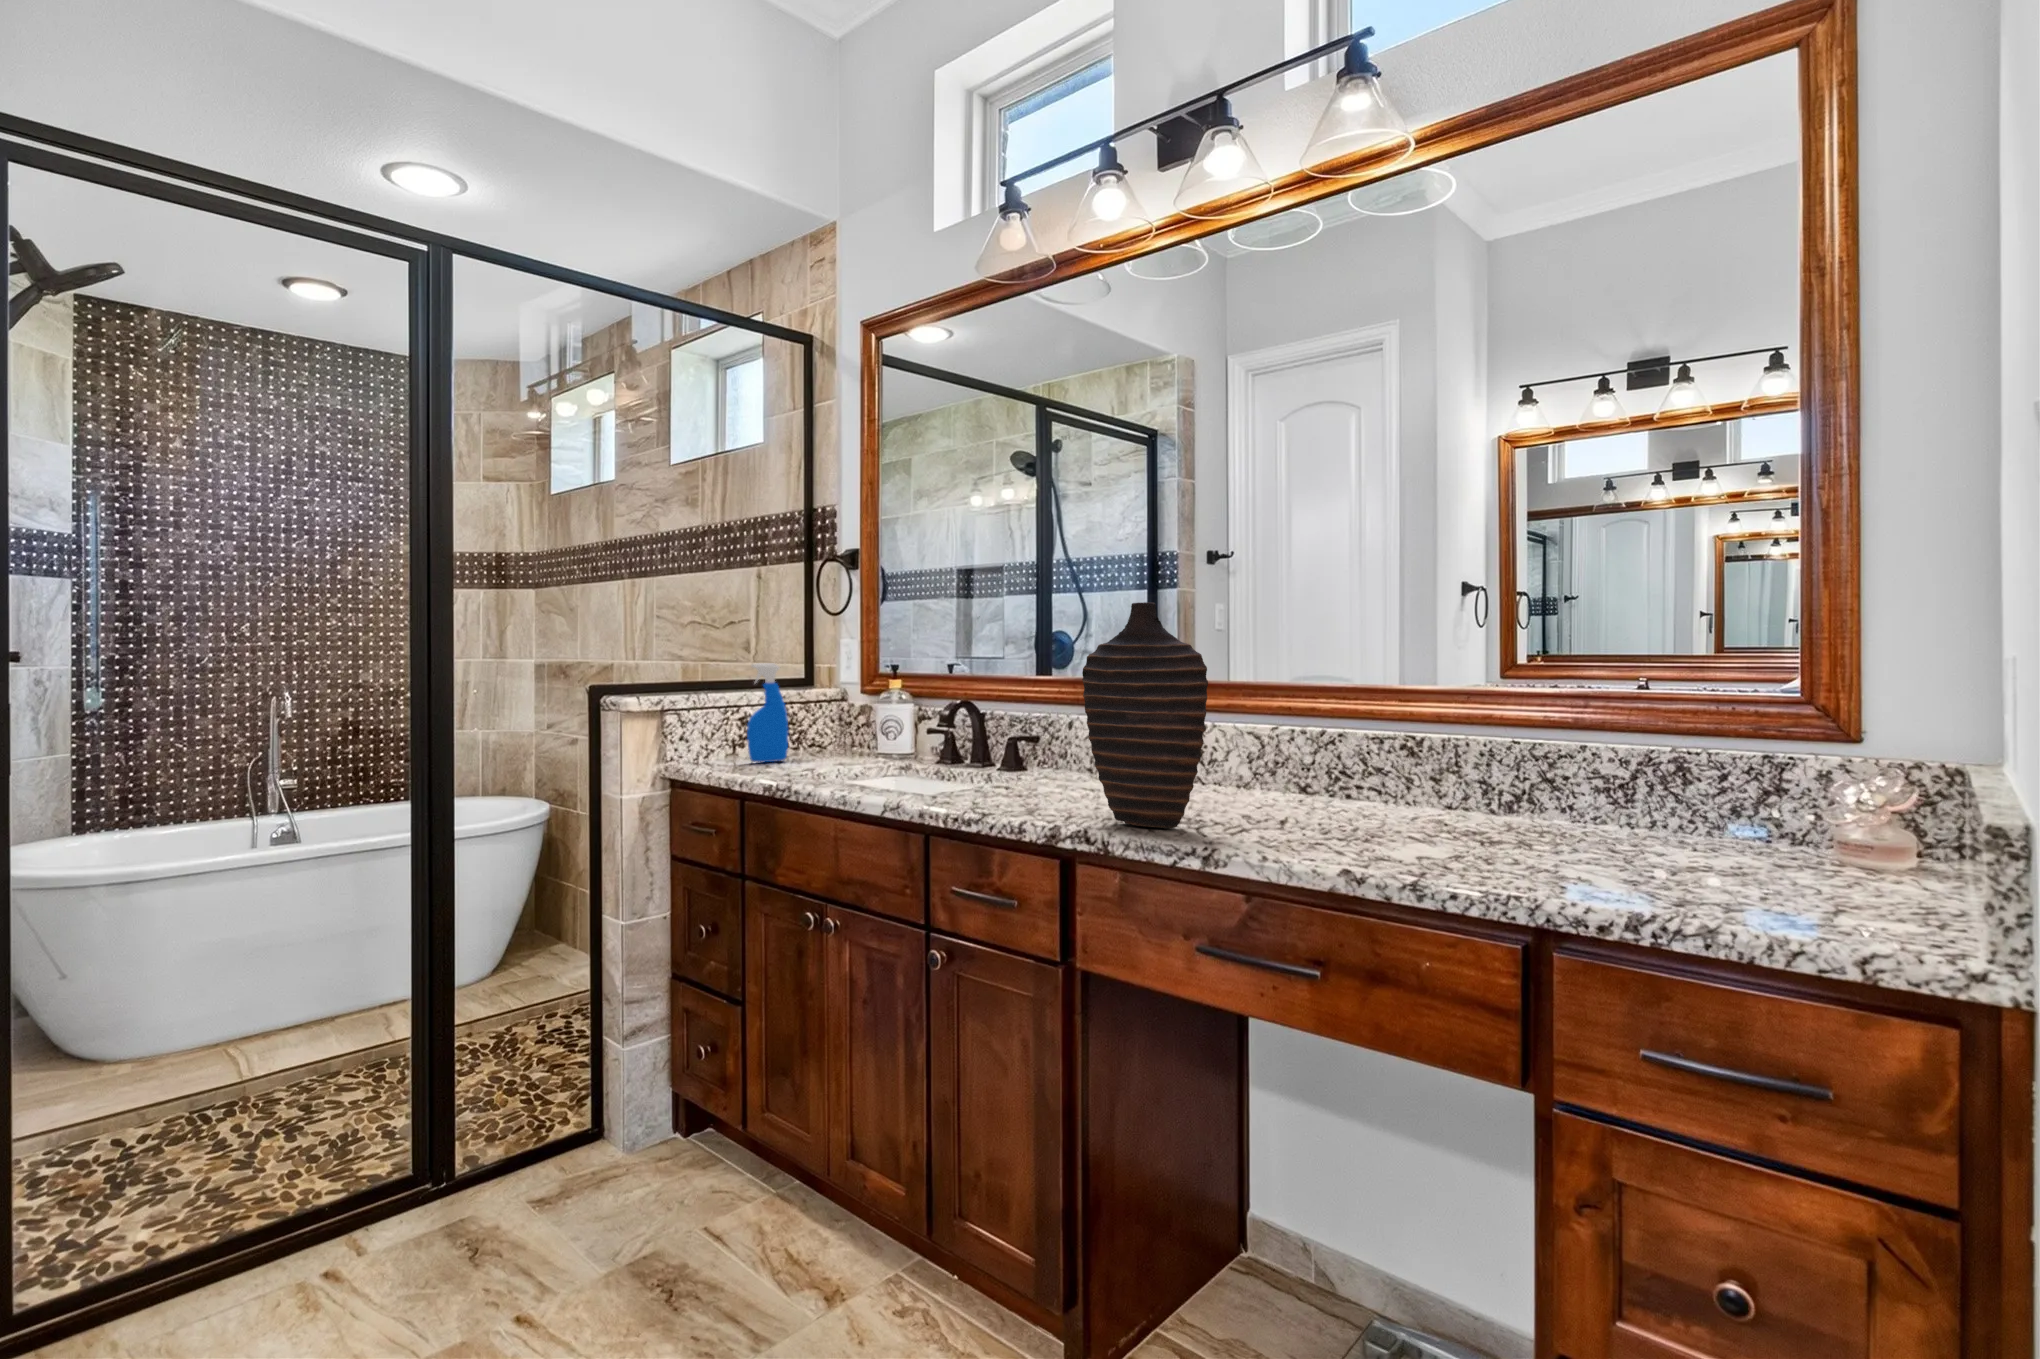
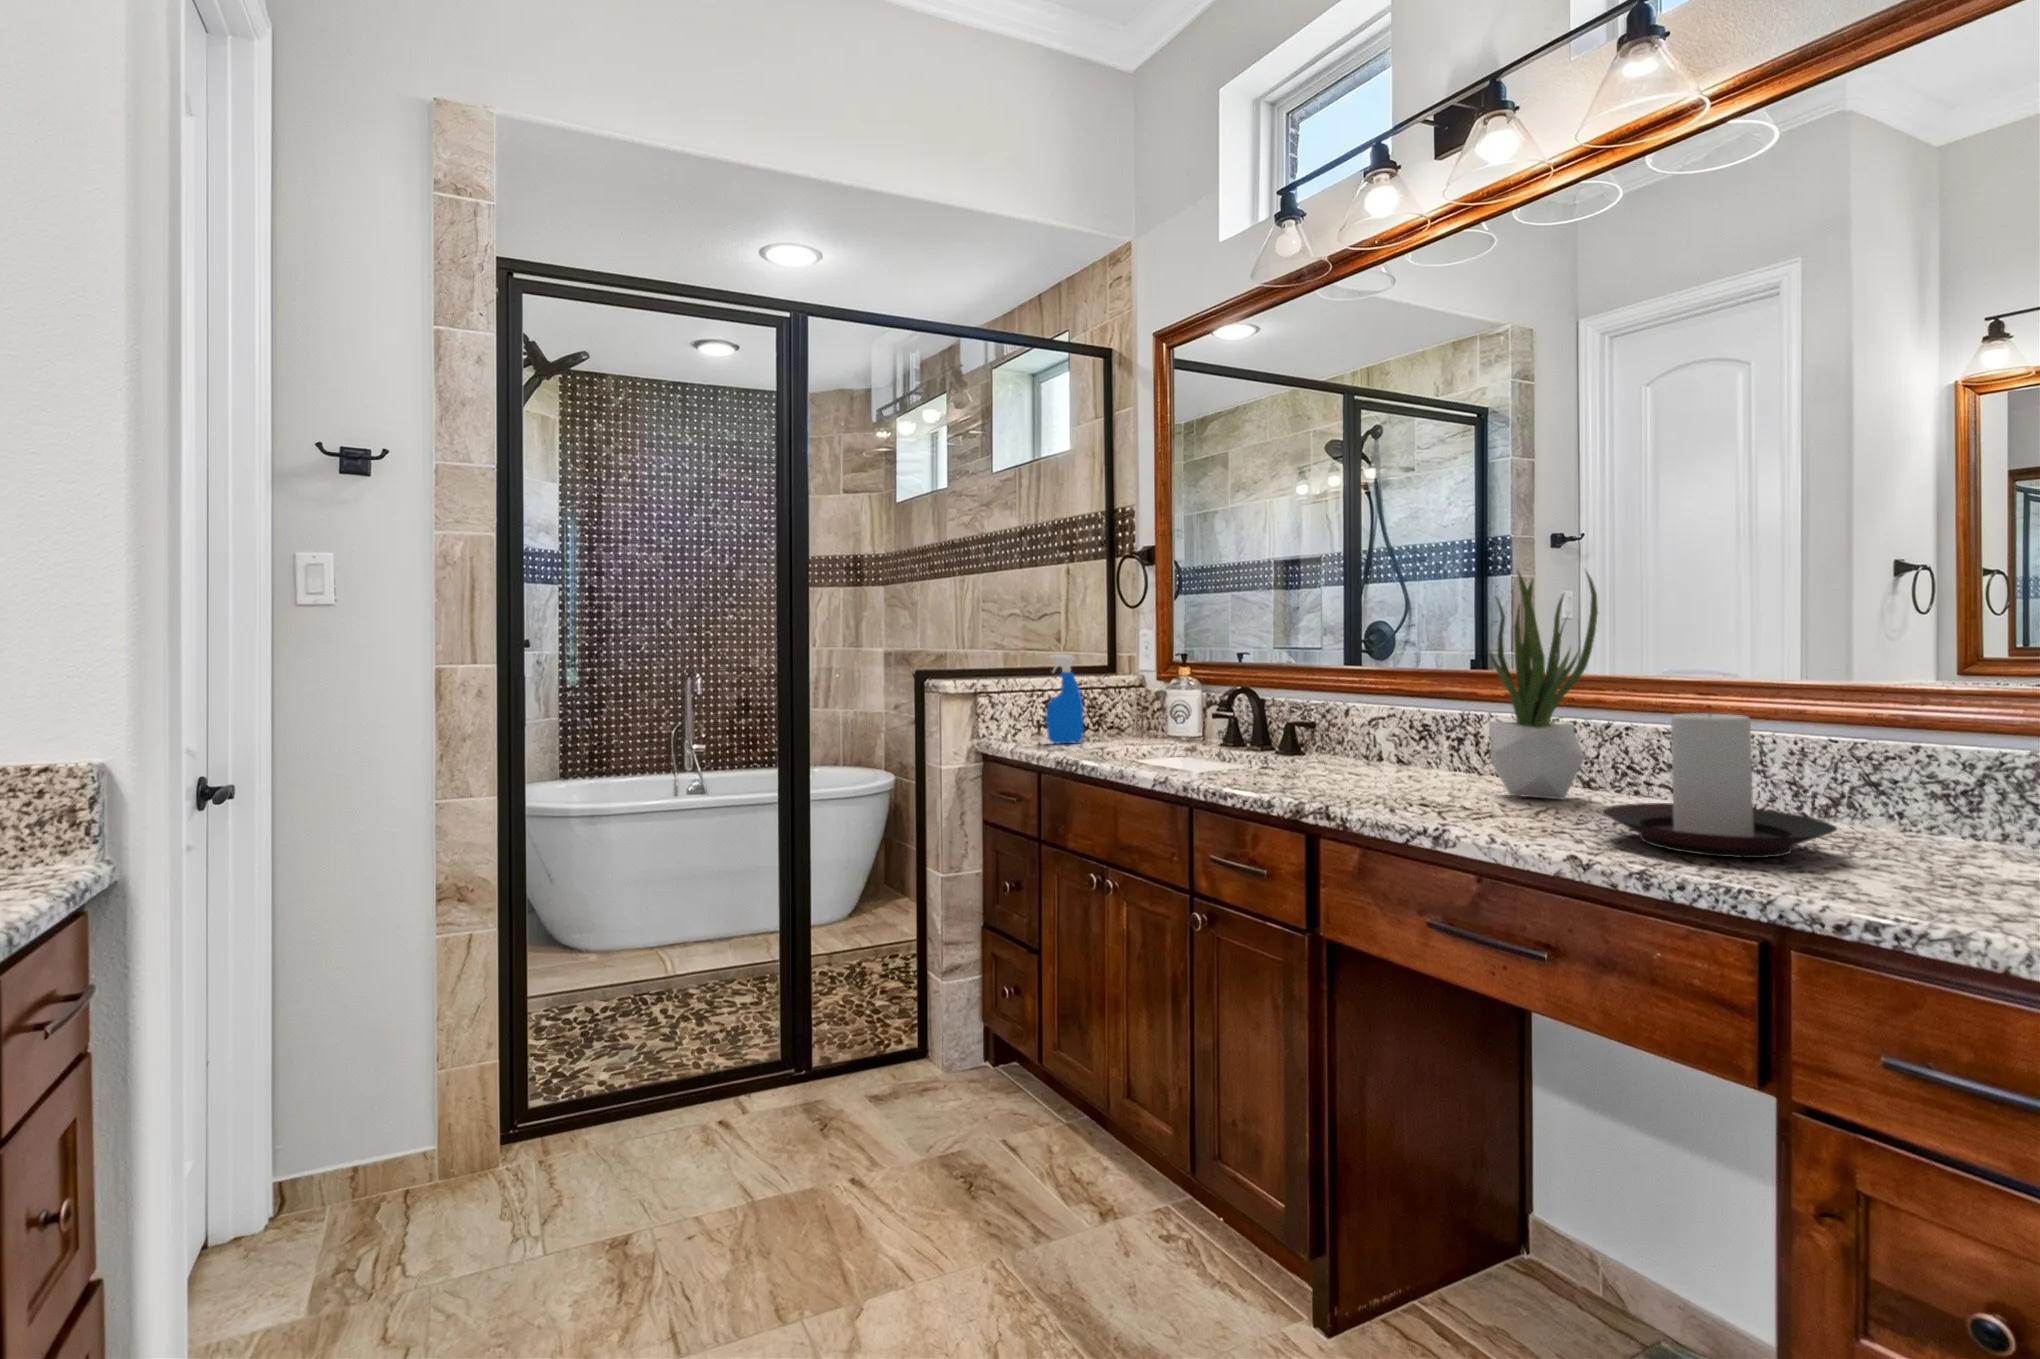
potted plant: none [1221,578,1320,807] -> present [1488,571,1598,799]
decorative vase: present [1082,602,1208,828] -> none [1328,596,1450,812]
candle holder: none [1353,714,1556,861] -> present [1602,712,1837,858]

